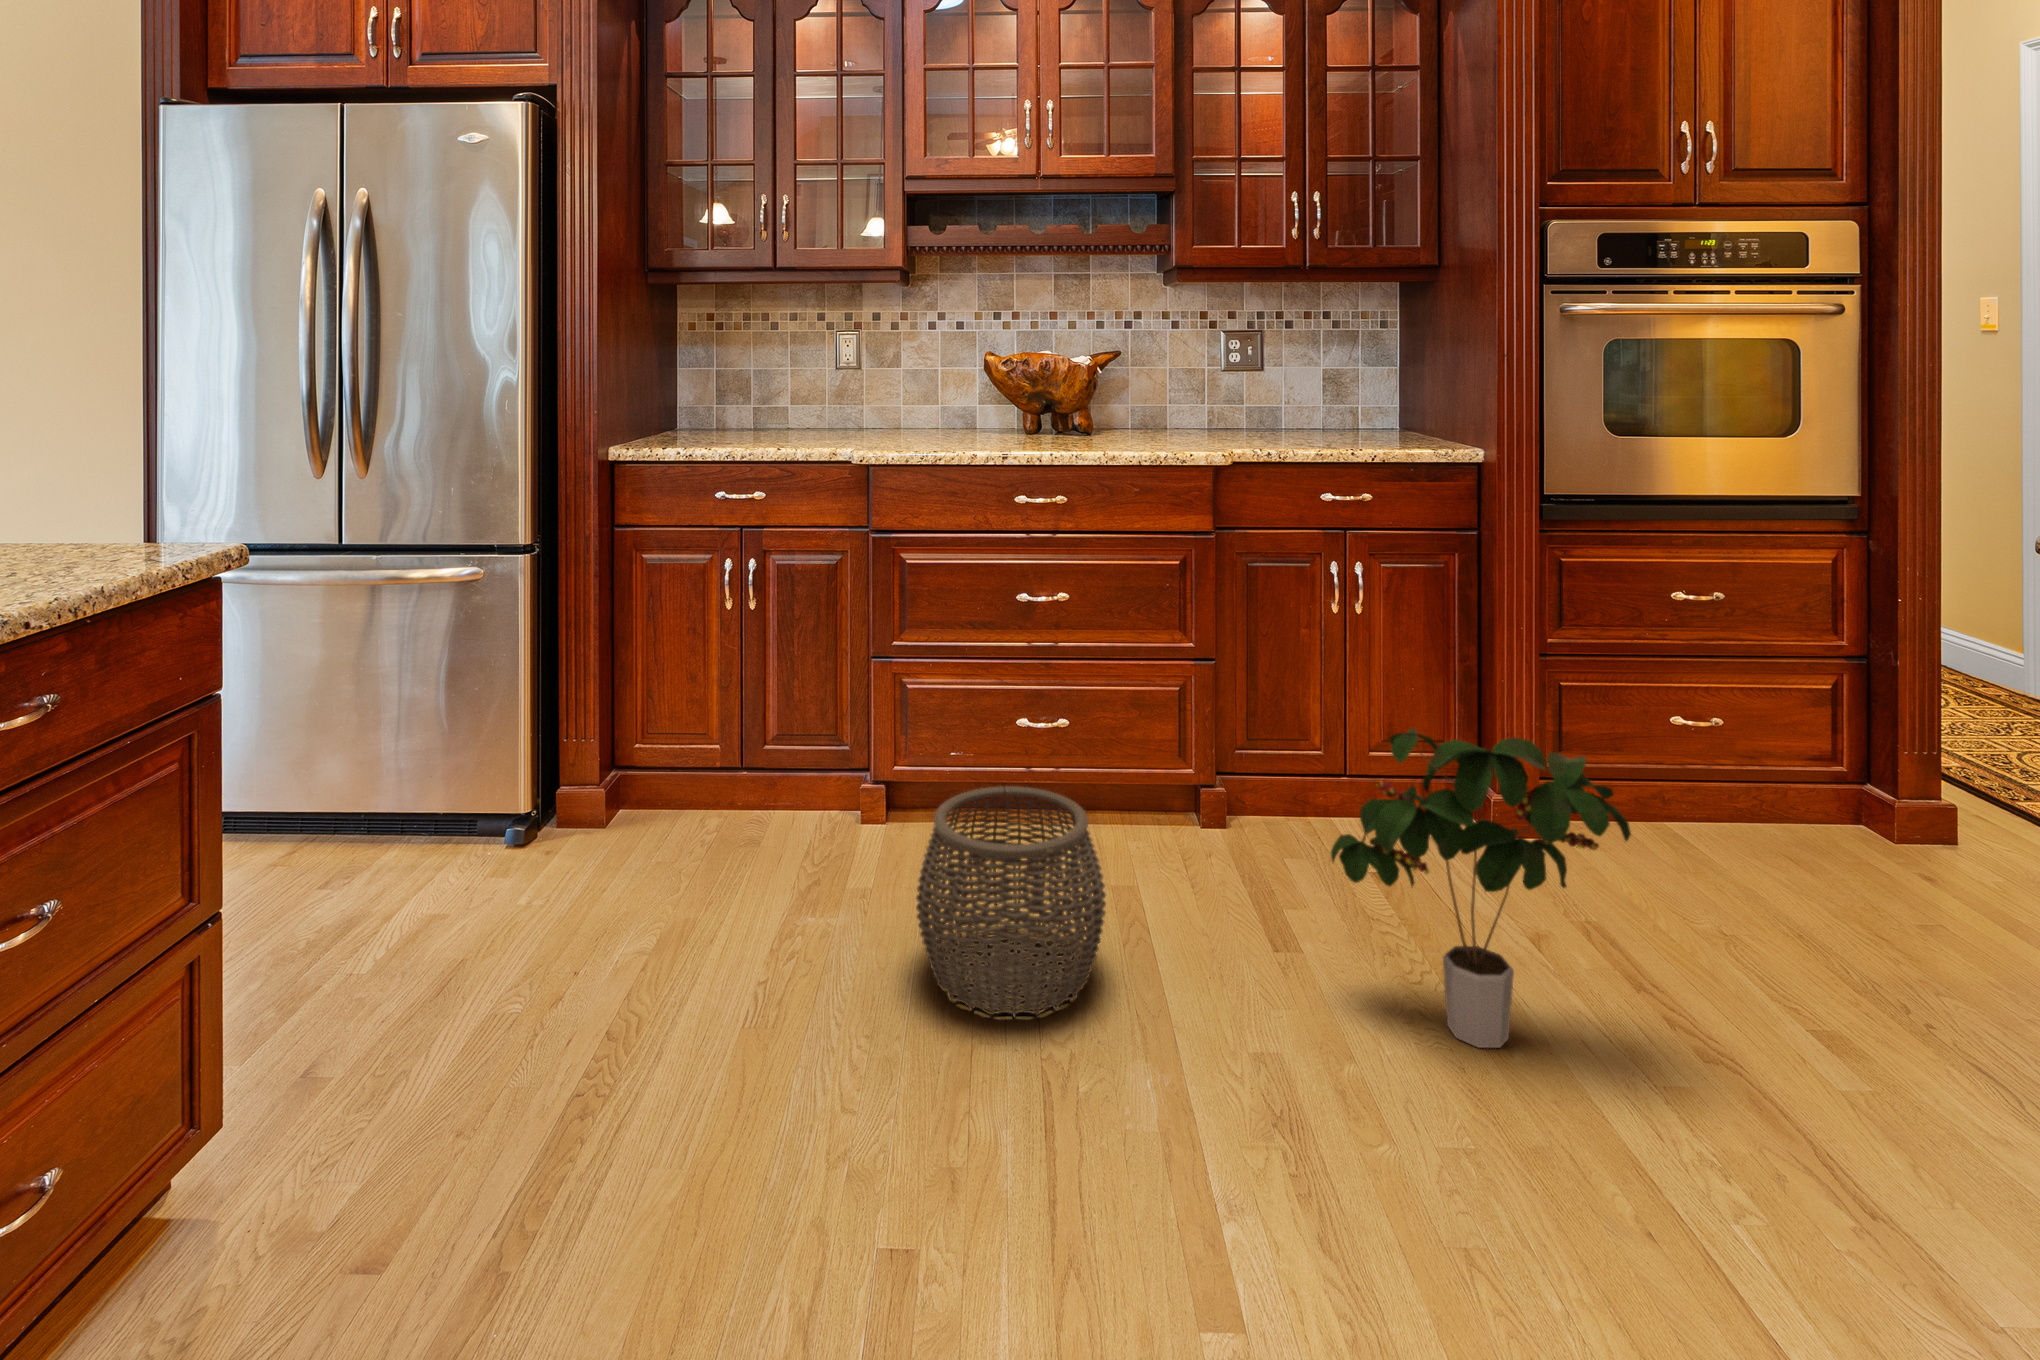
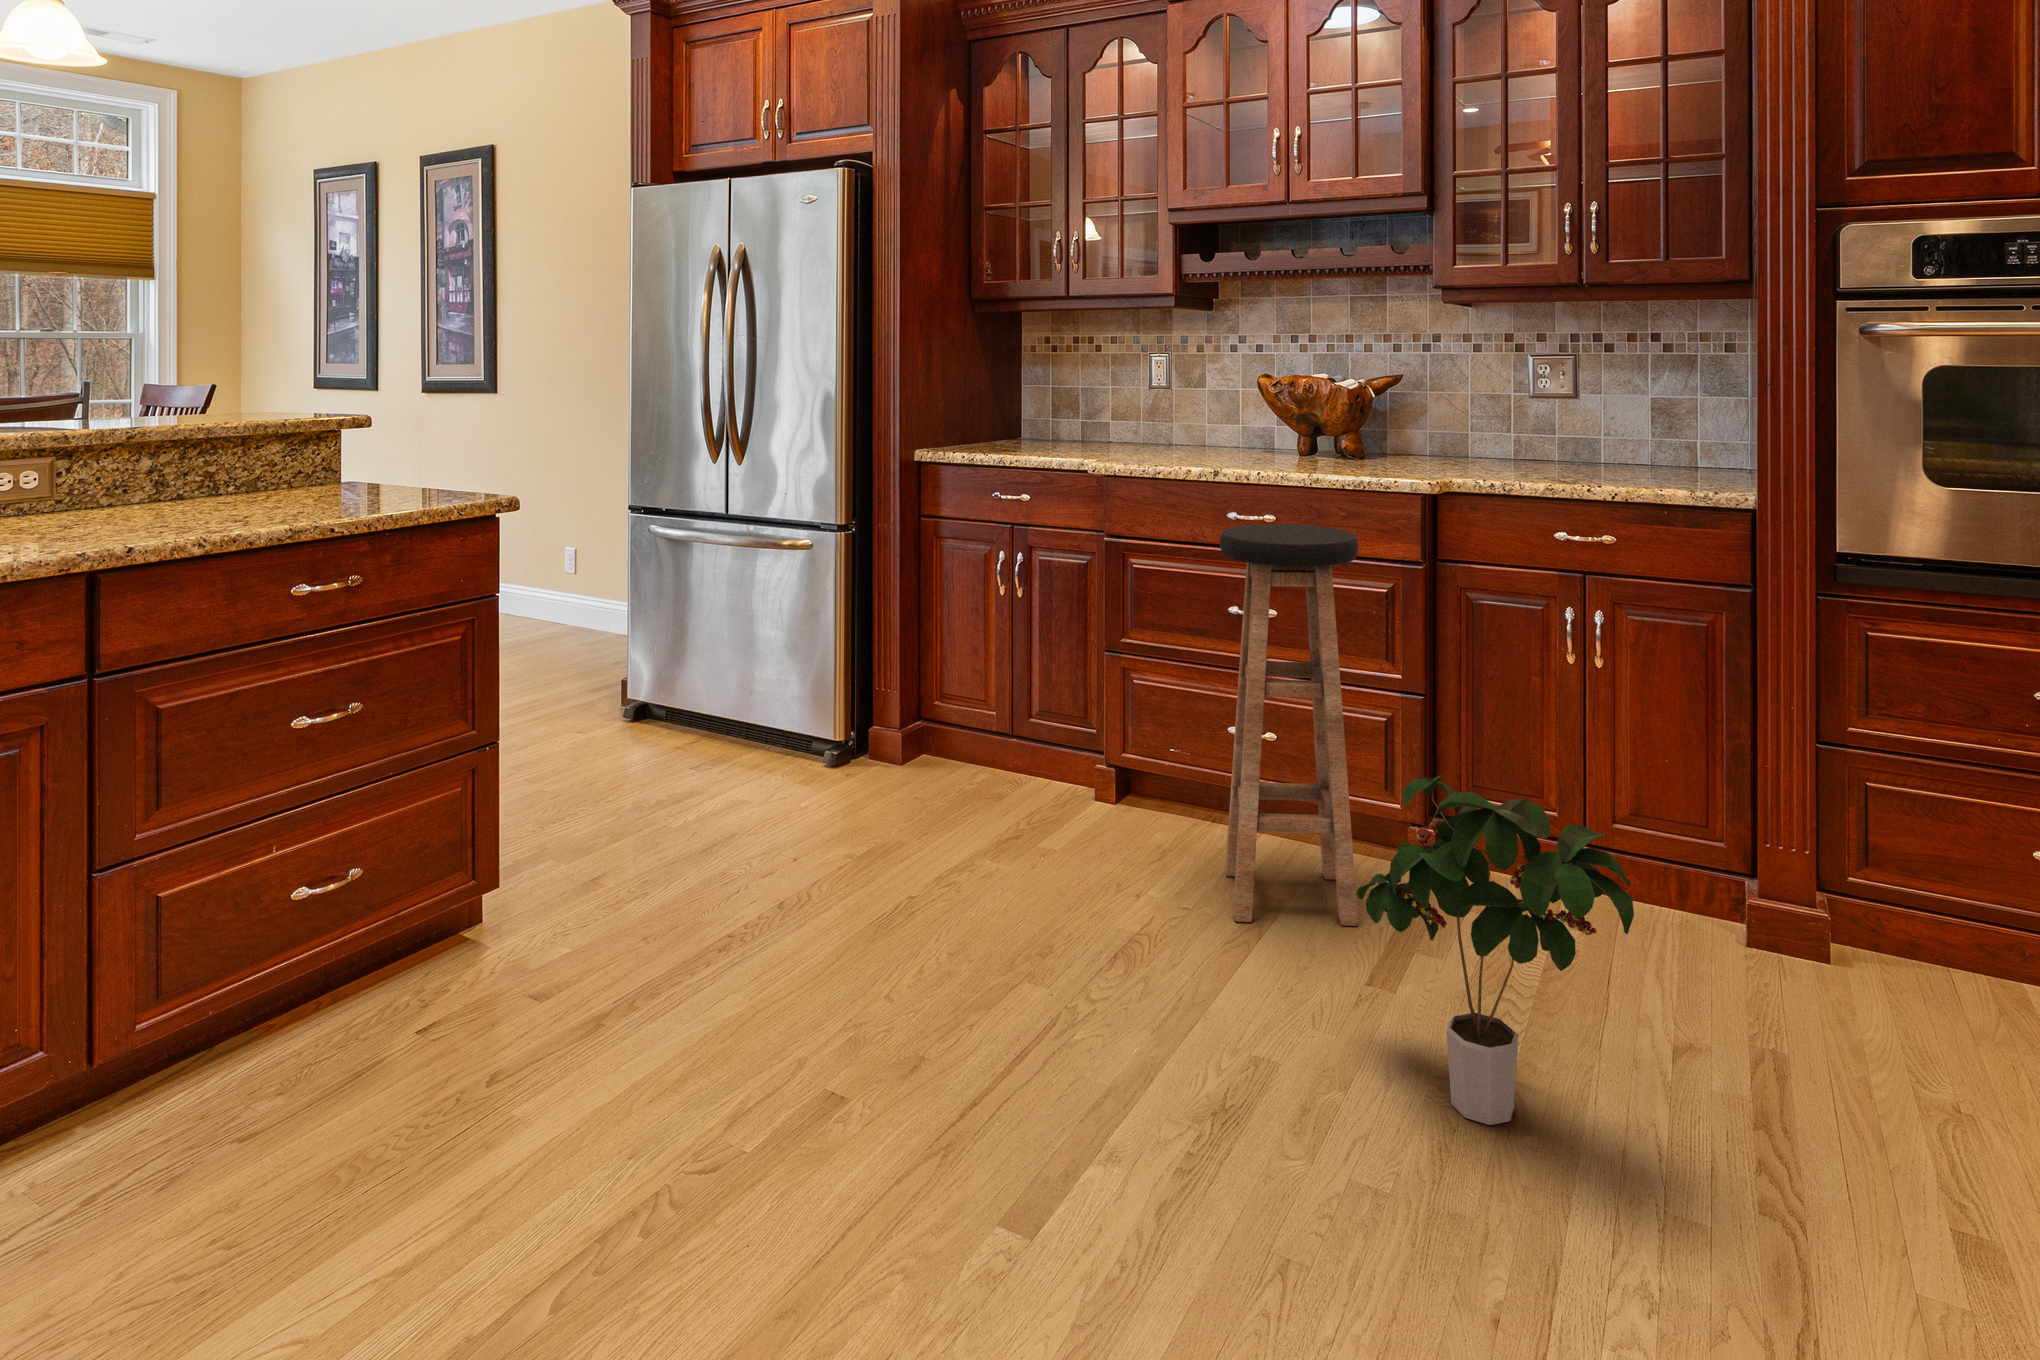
bar stool: none [1057,501,1219,914] -> present [1220,524,1358,926]
woven basket: present [916,786,1106,1017] -> none [1004,772,1177,976]

